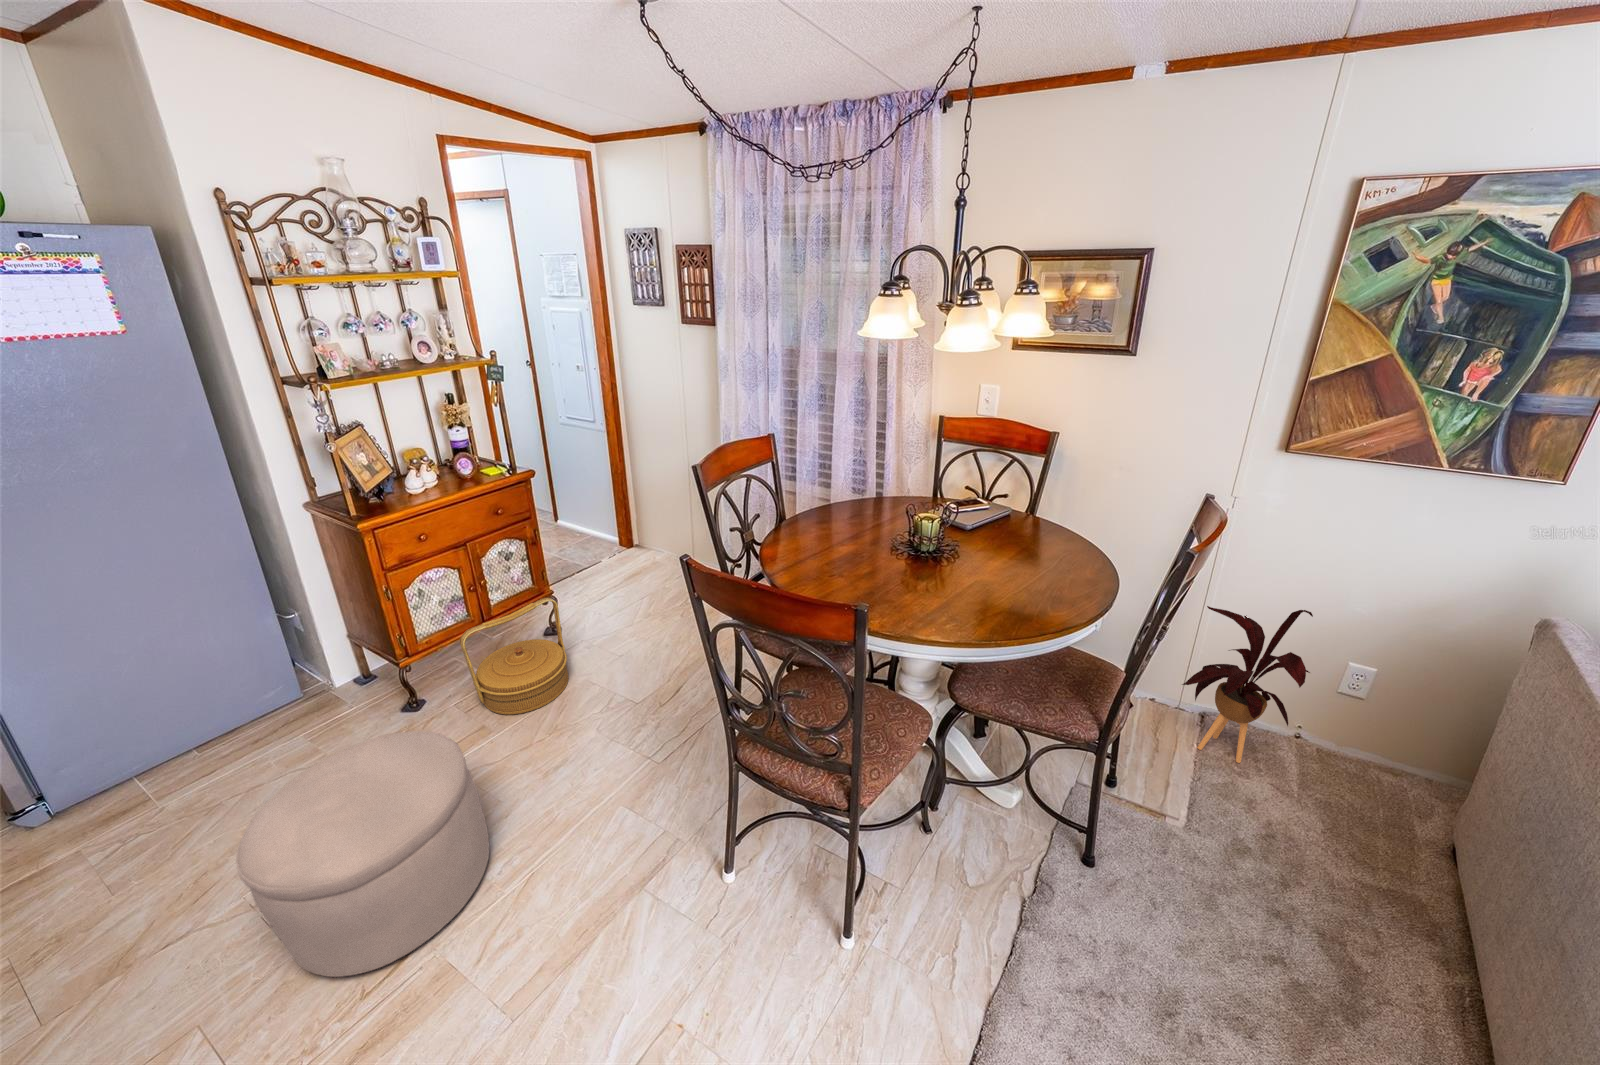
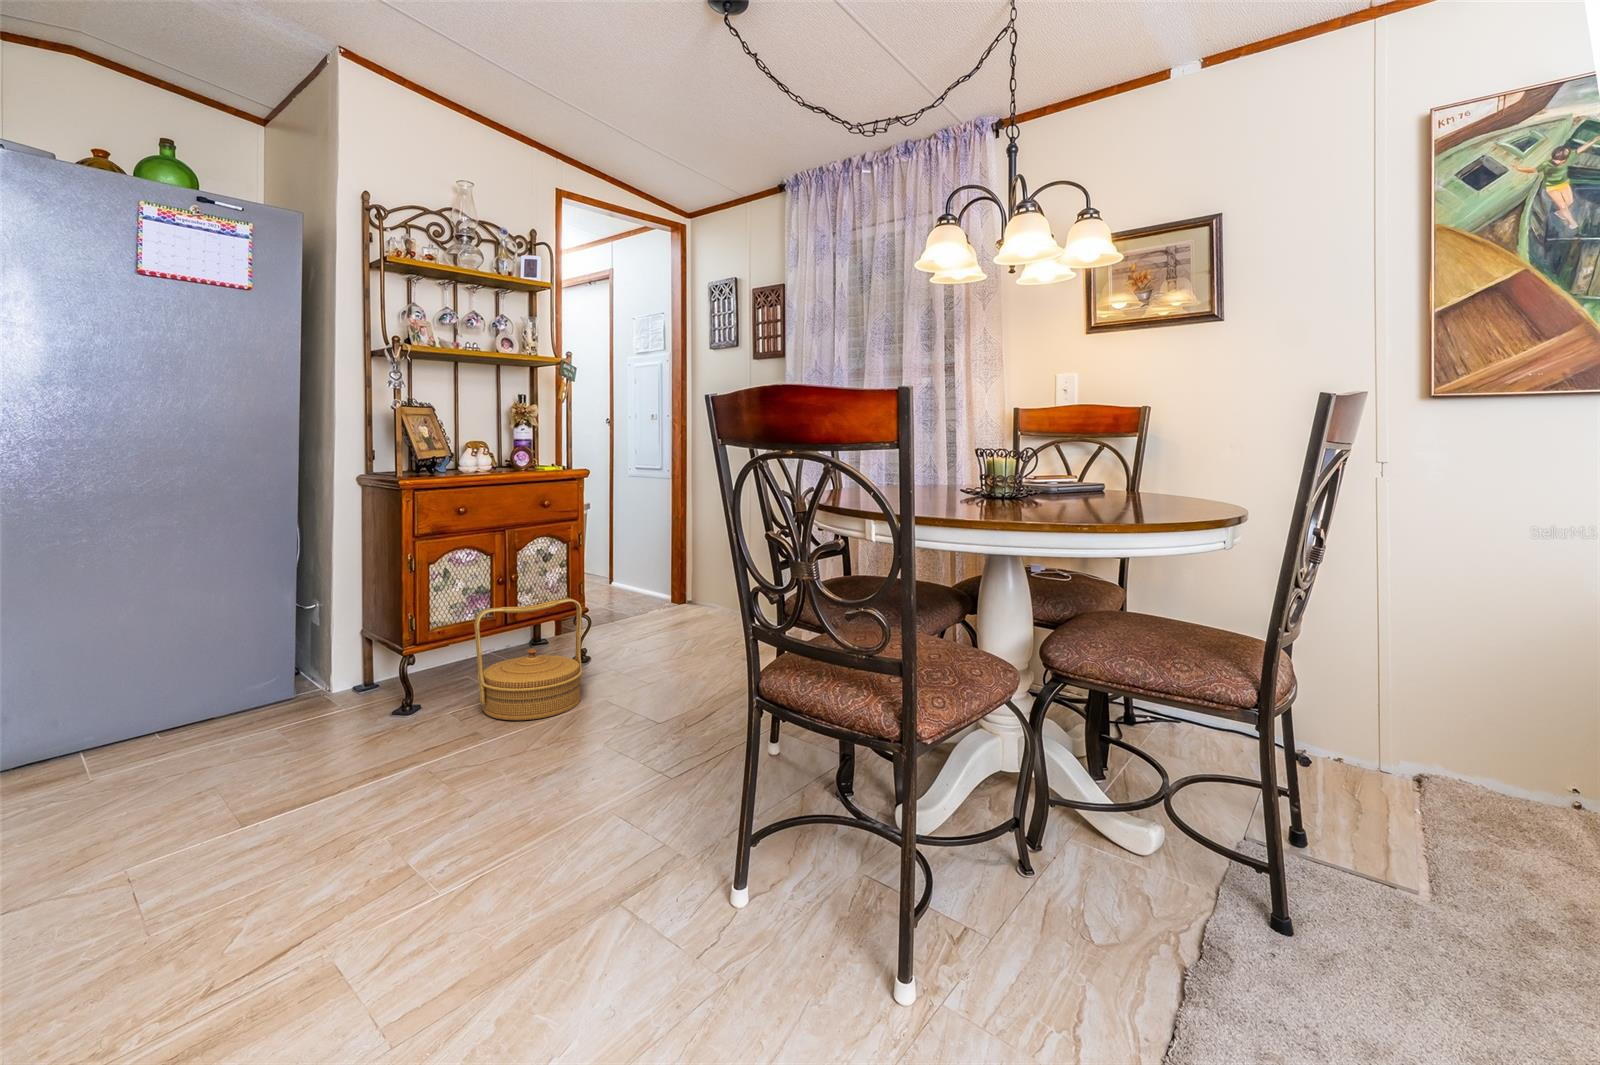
house plant: present [1182,606,1313,763] -> none [1364,558,1549,819]
ottoman: present [236,731,490,977] -> none [226,655,468,883]

